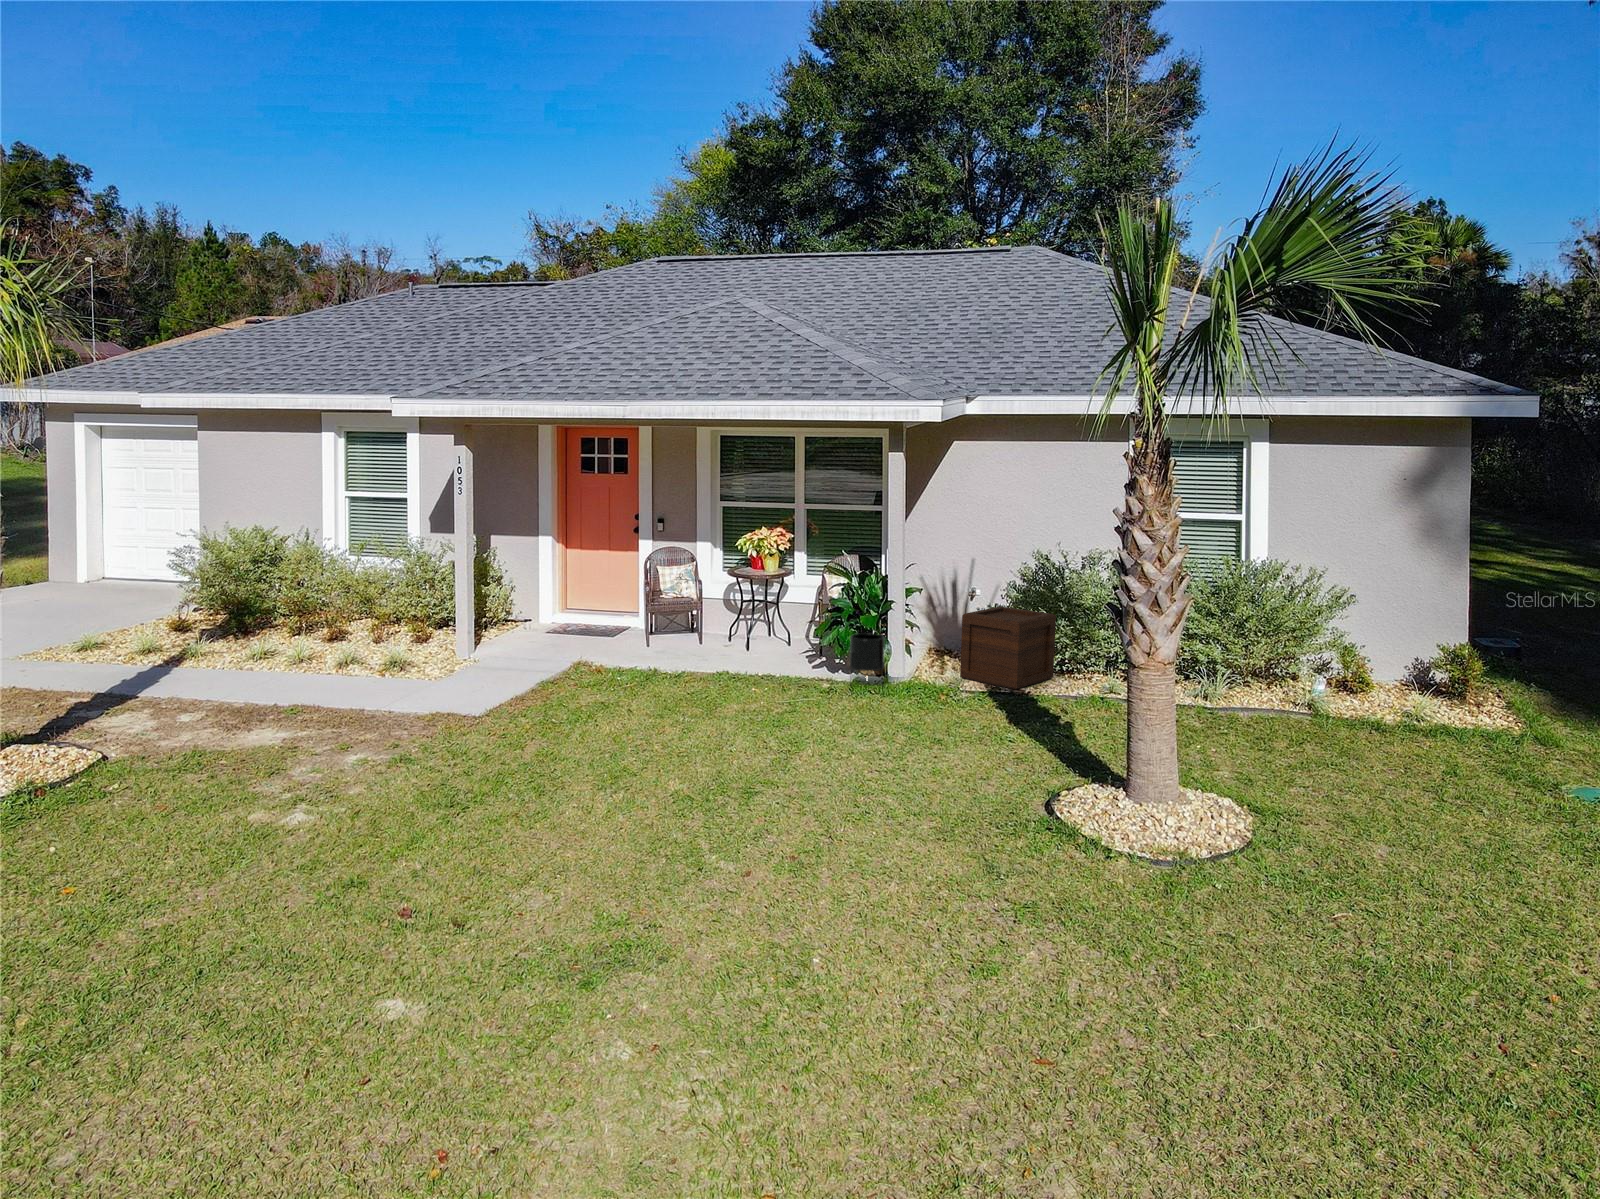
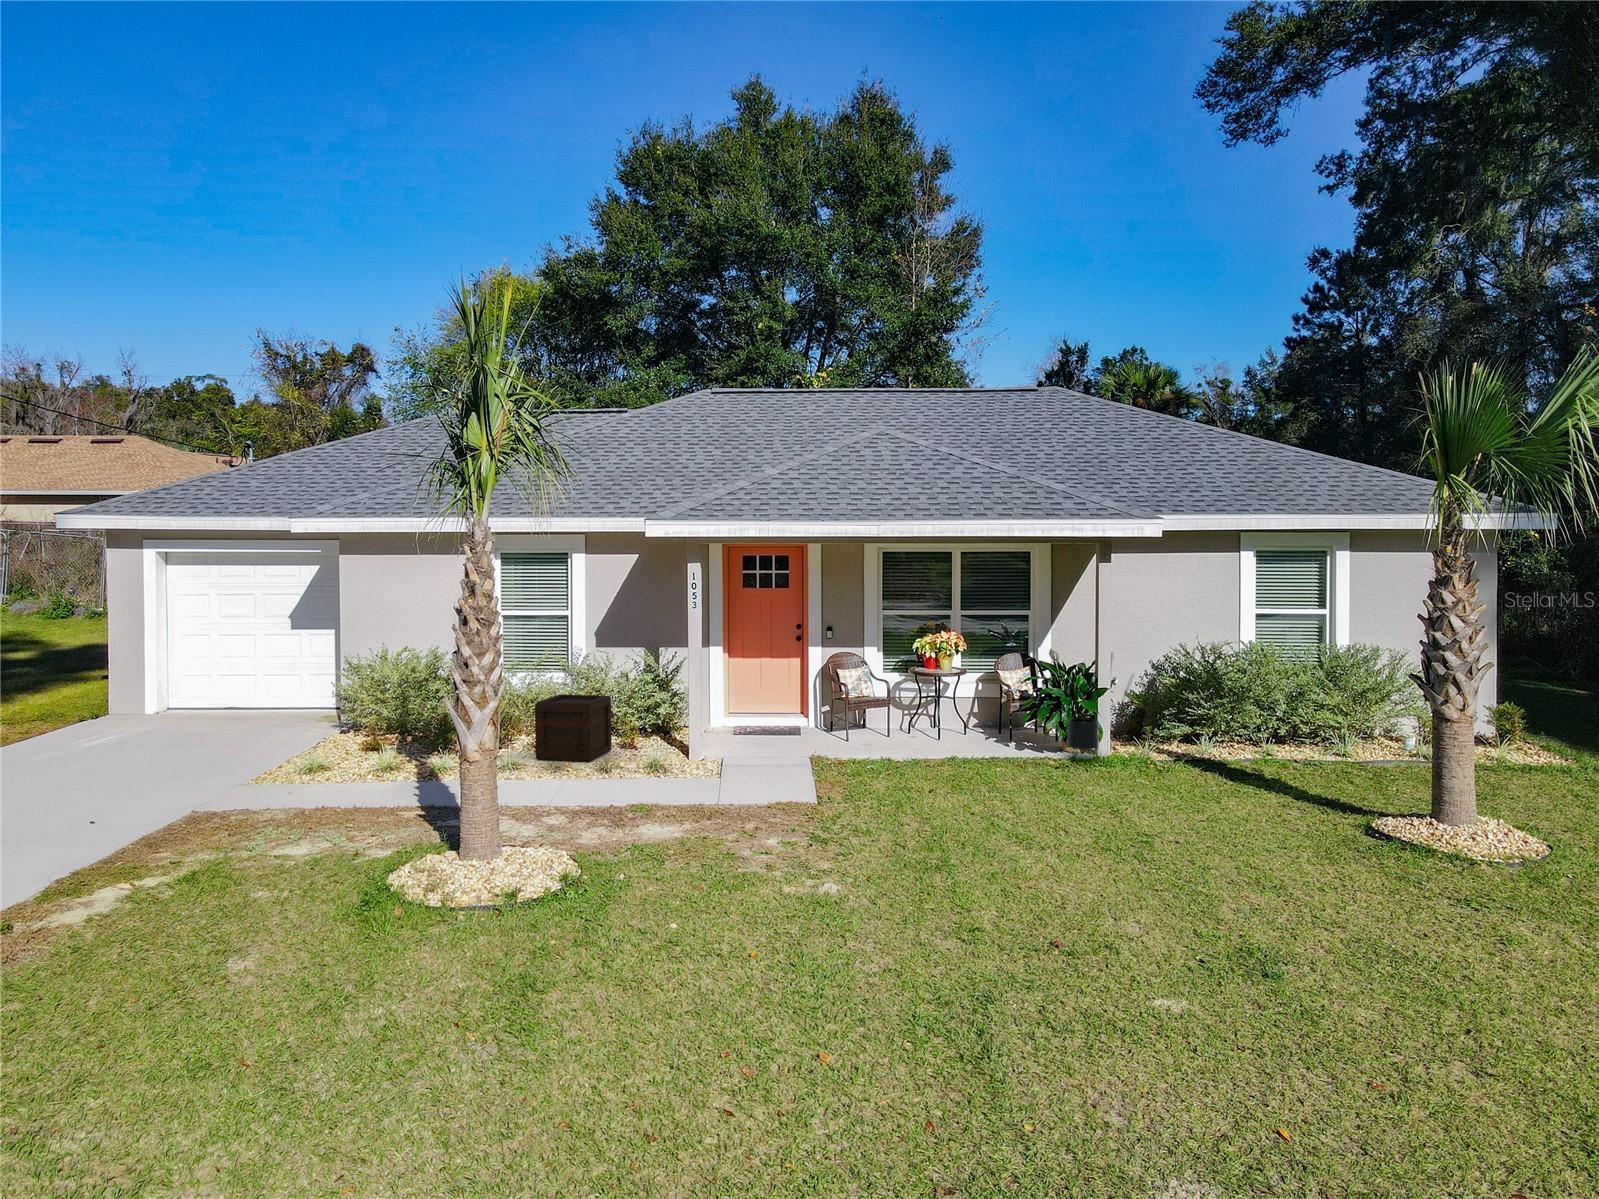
wooden crate: present [960,606,1056,689] -> present [535,694,612,762]

